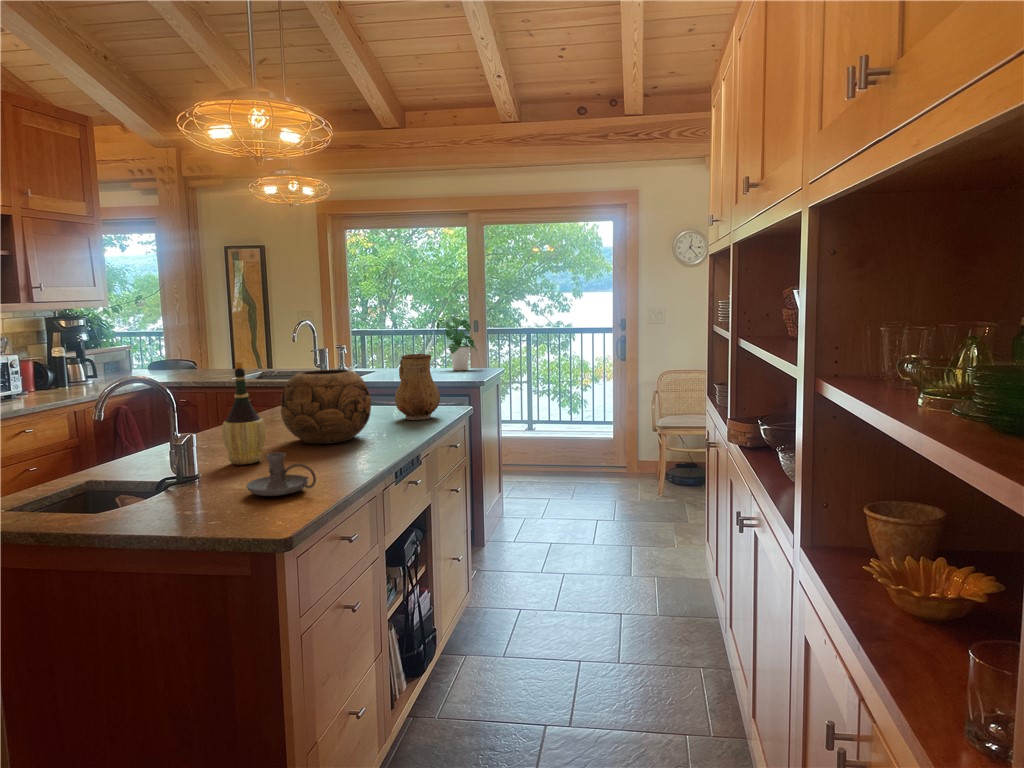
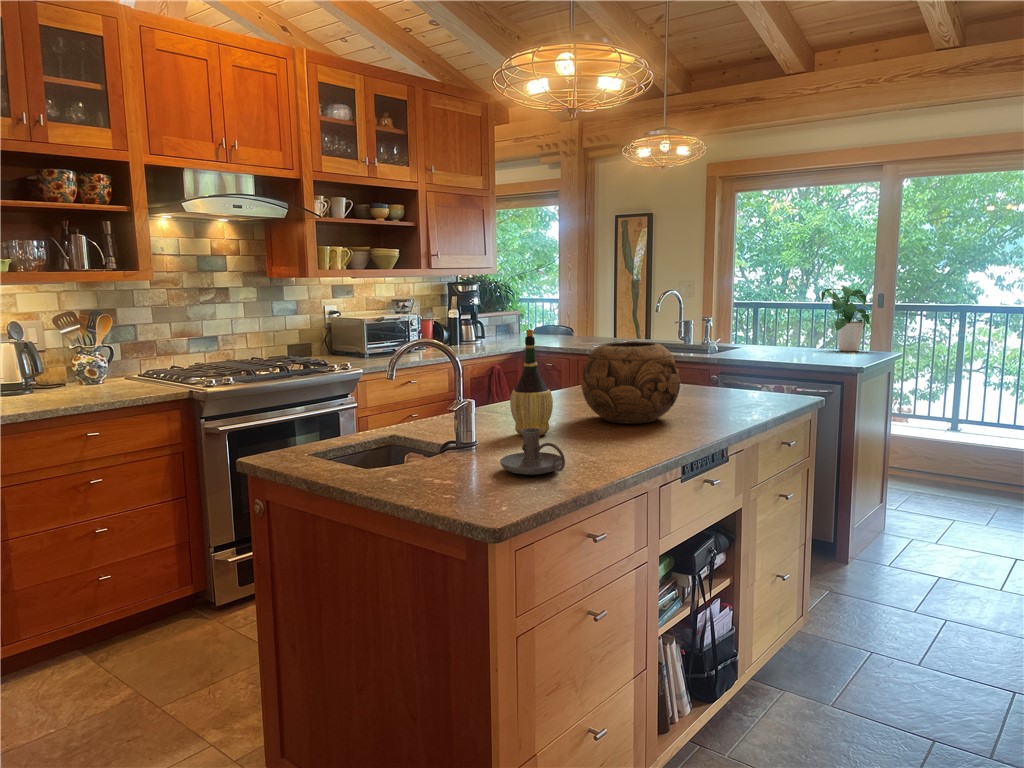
ceramic pitcher: present [395,354,440,420] -> none [722,329,778,407]

